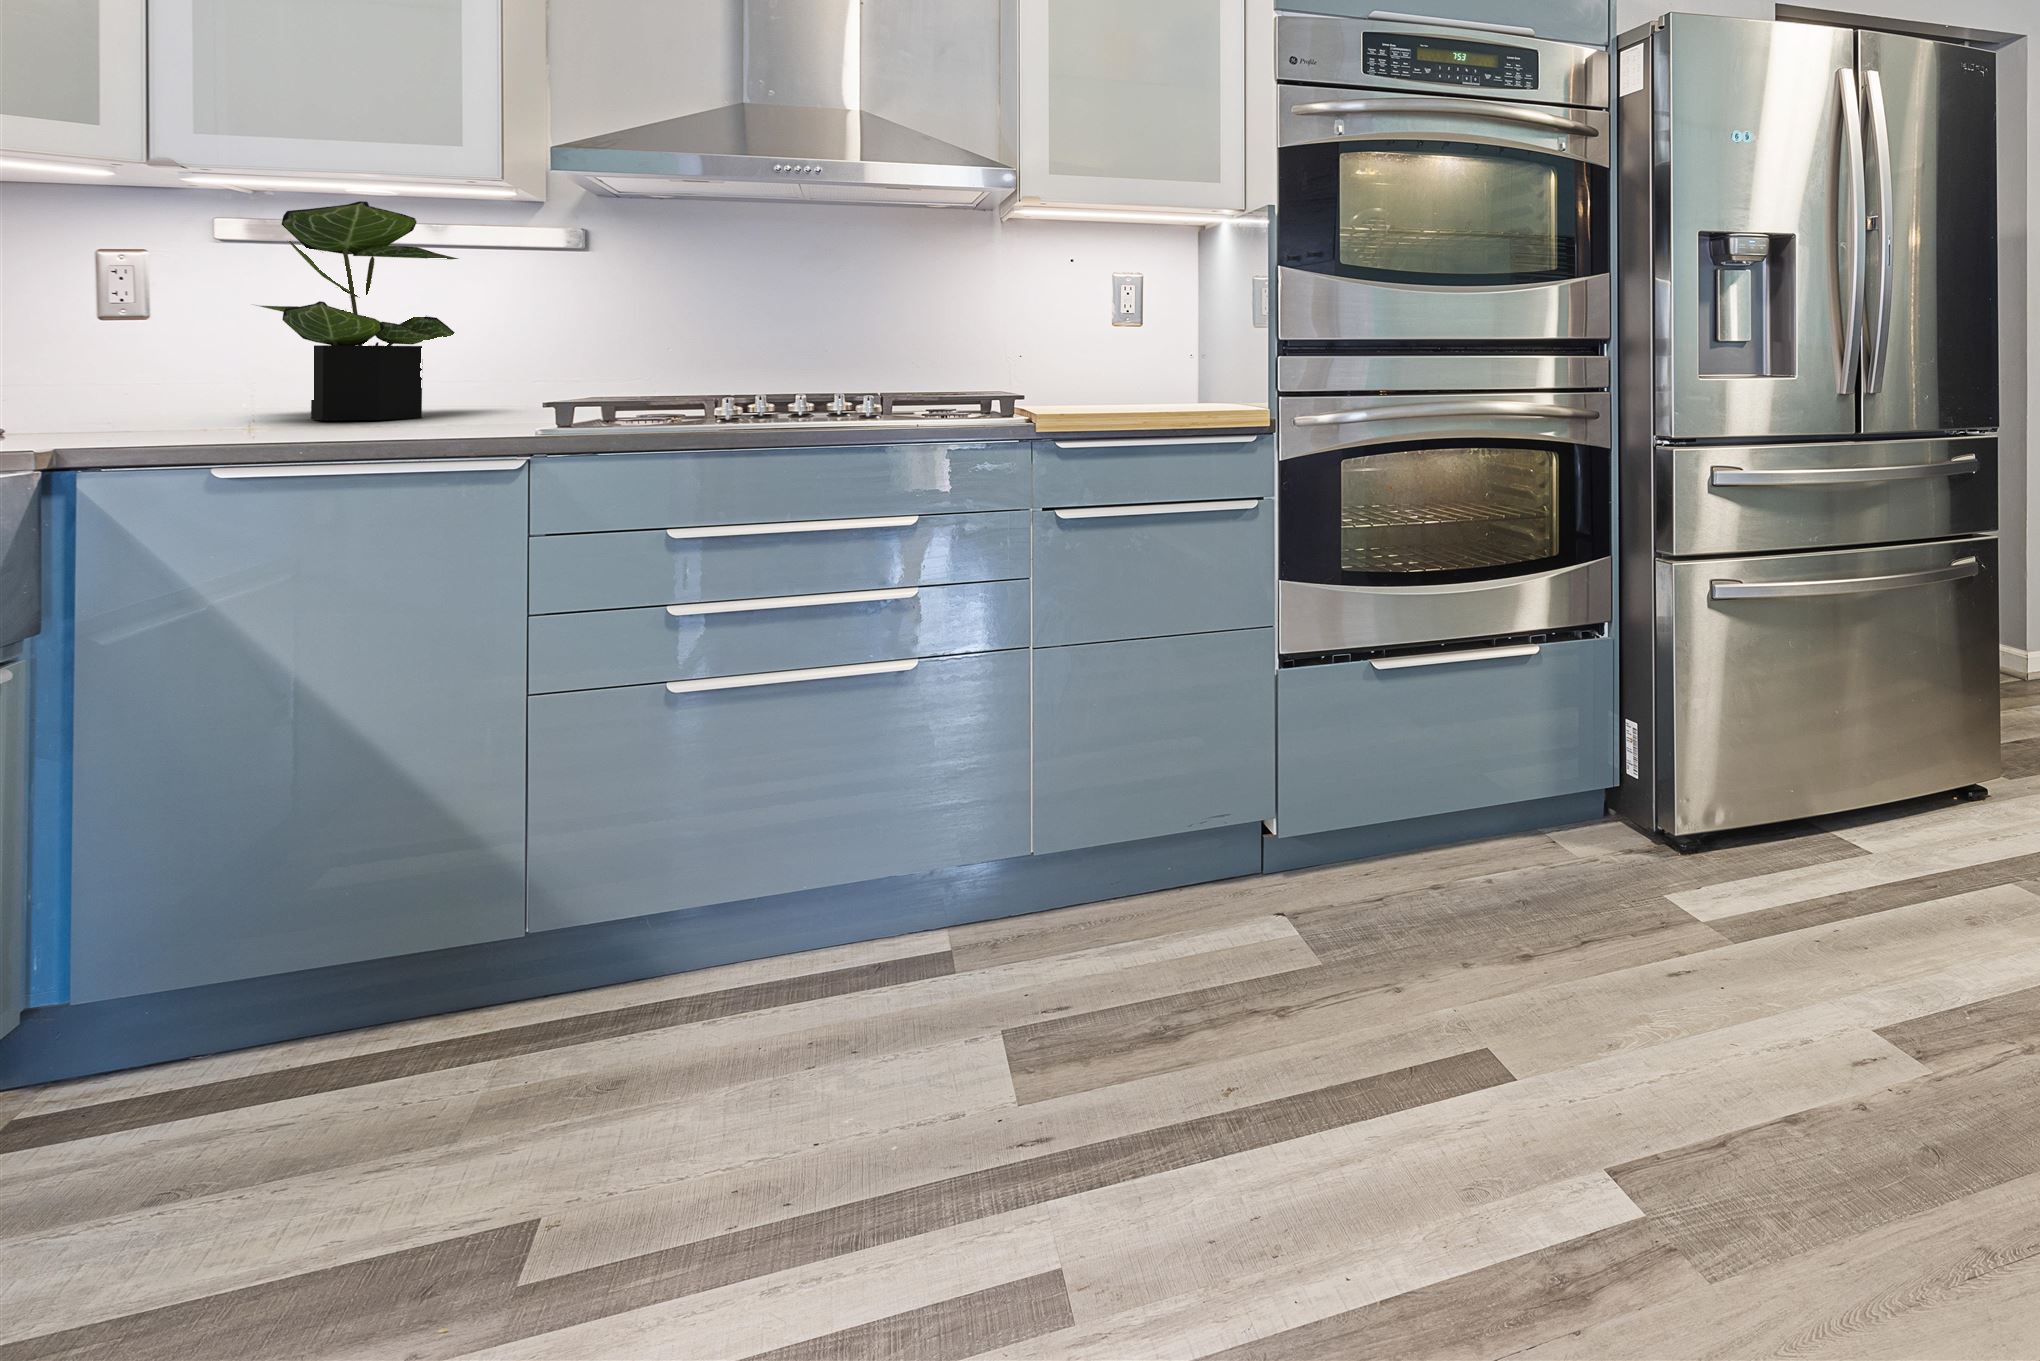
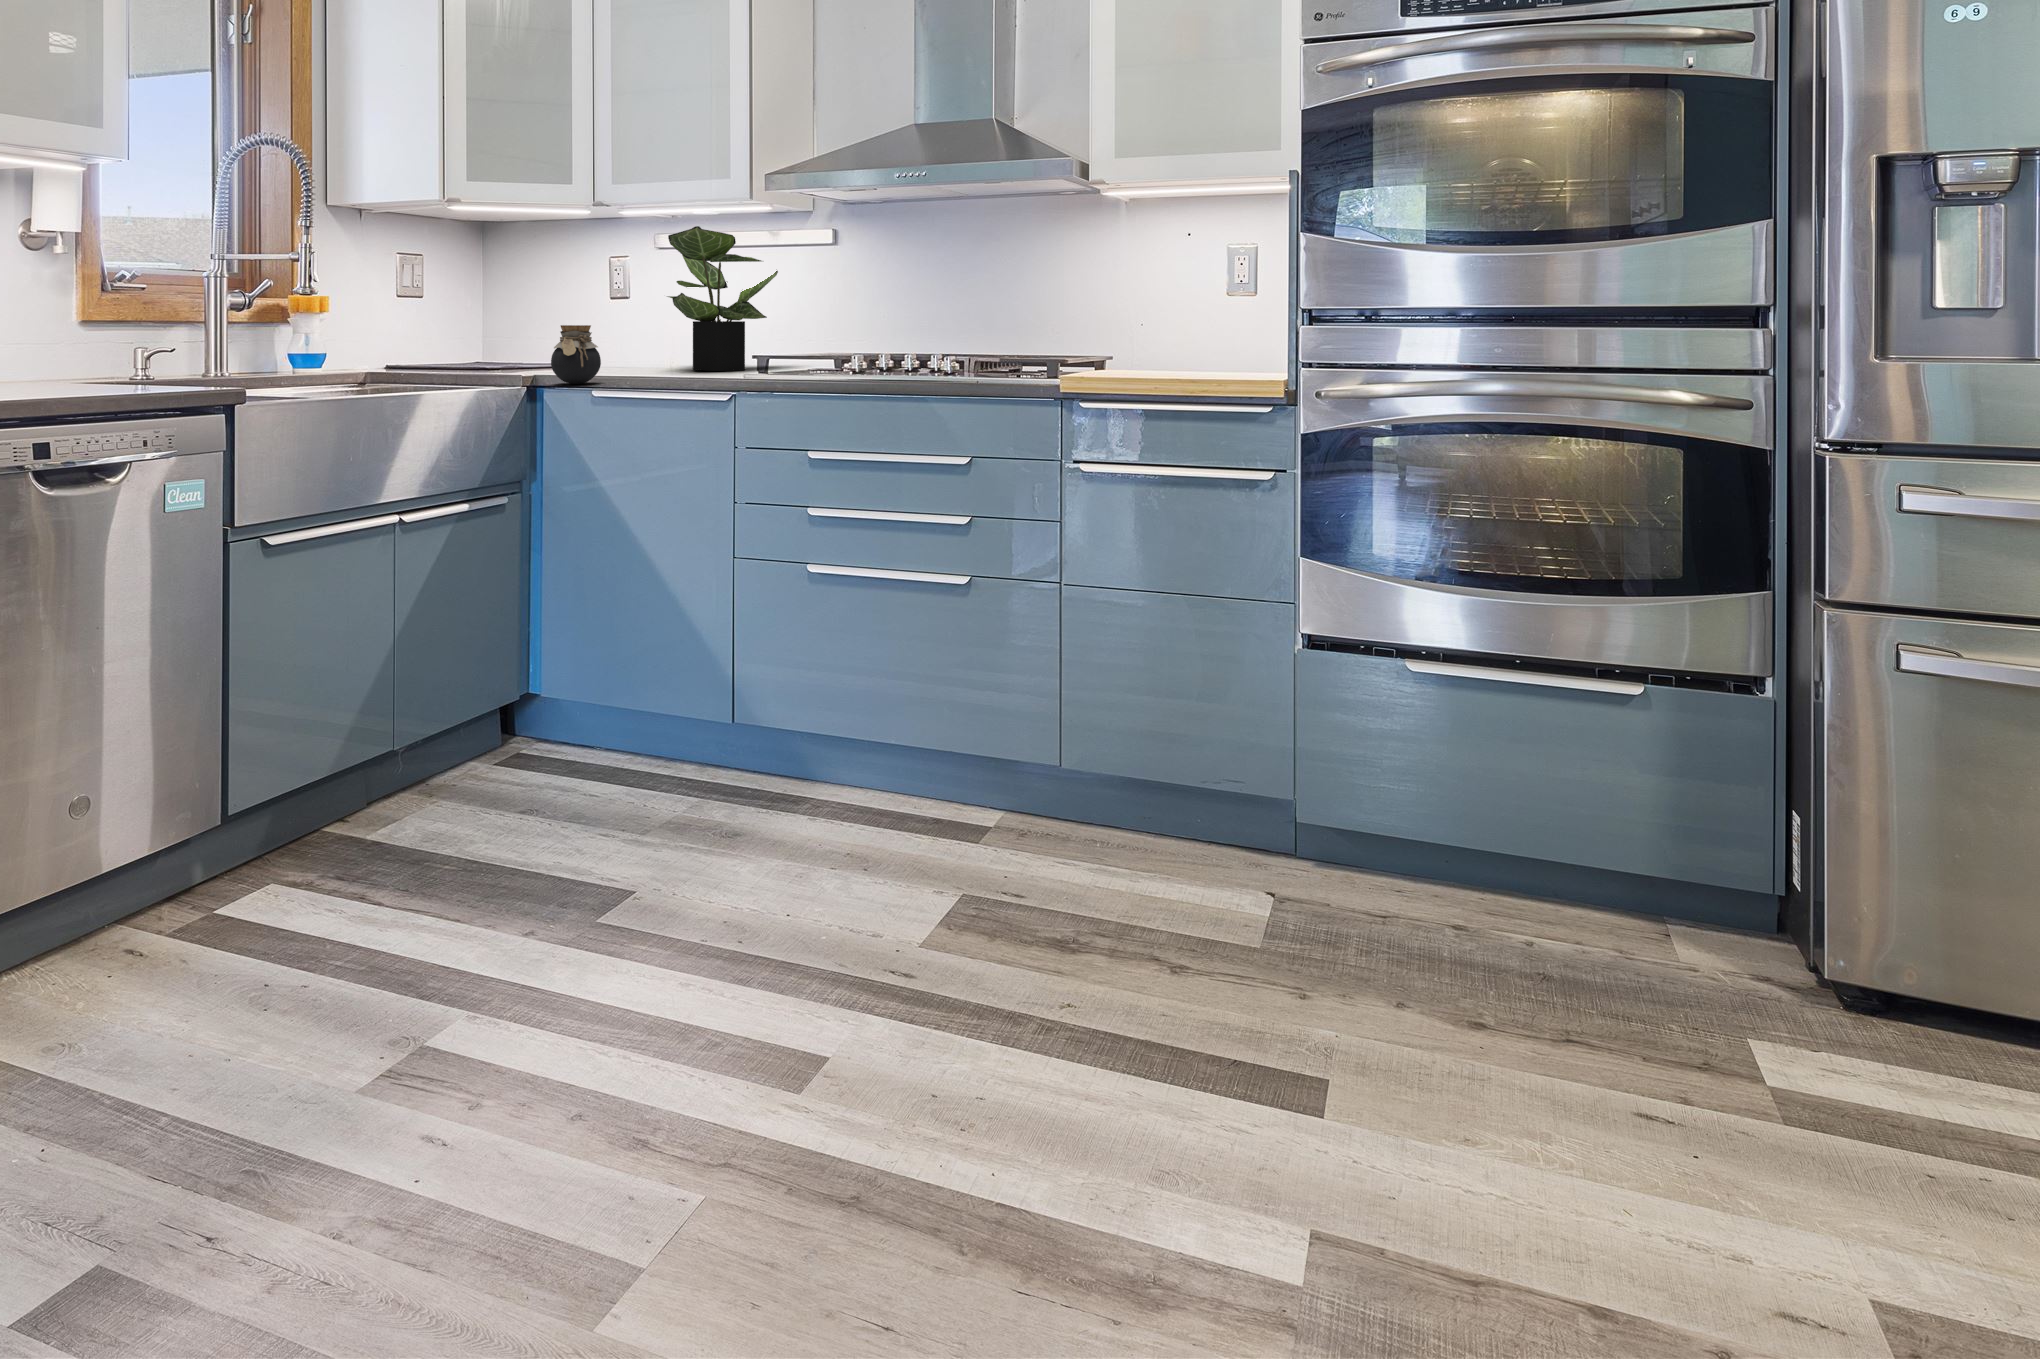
jar: none [86,351,205,450] -> present [551,325,601,384]

